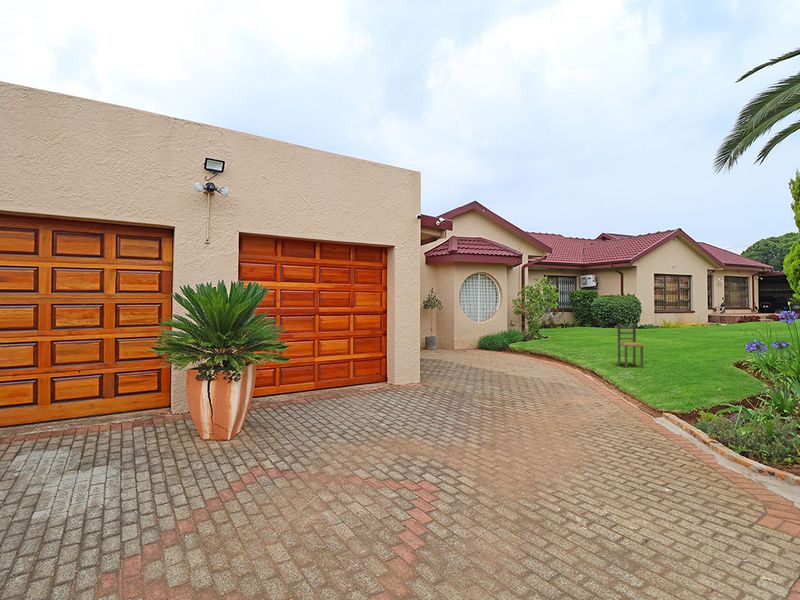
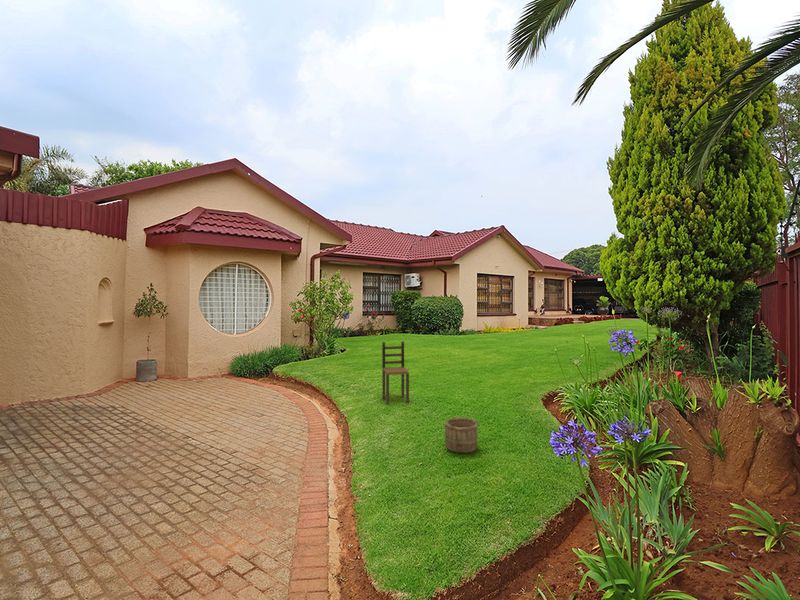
wooden bucket: none [698,371,728,394] -> present [444,417,478,453]

